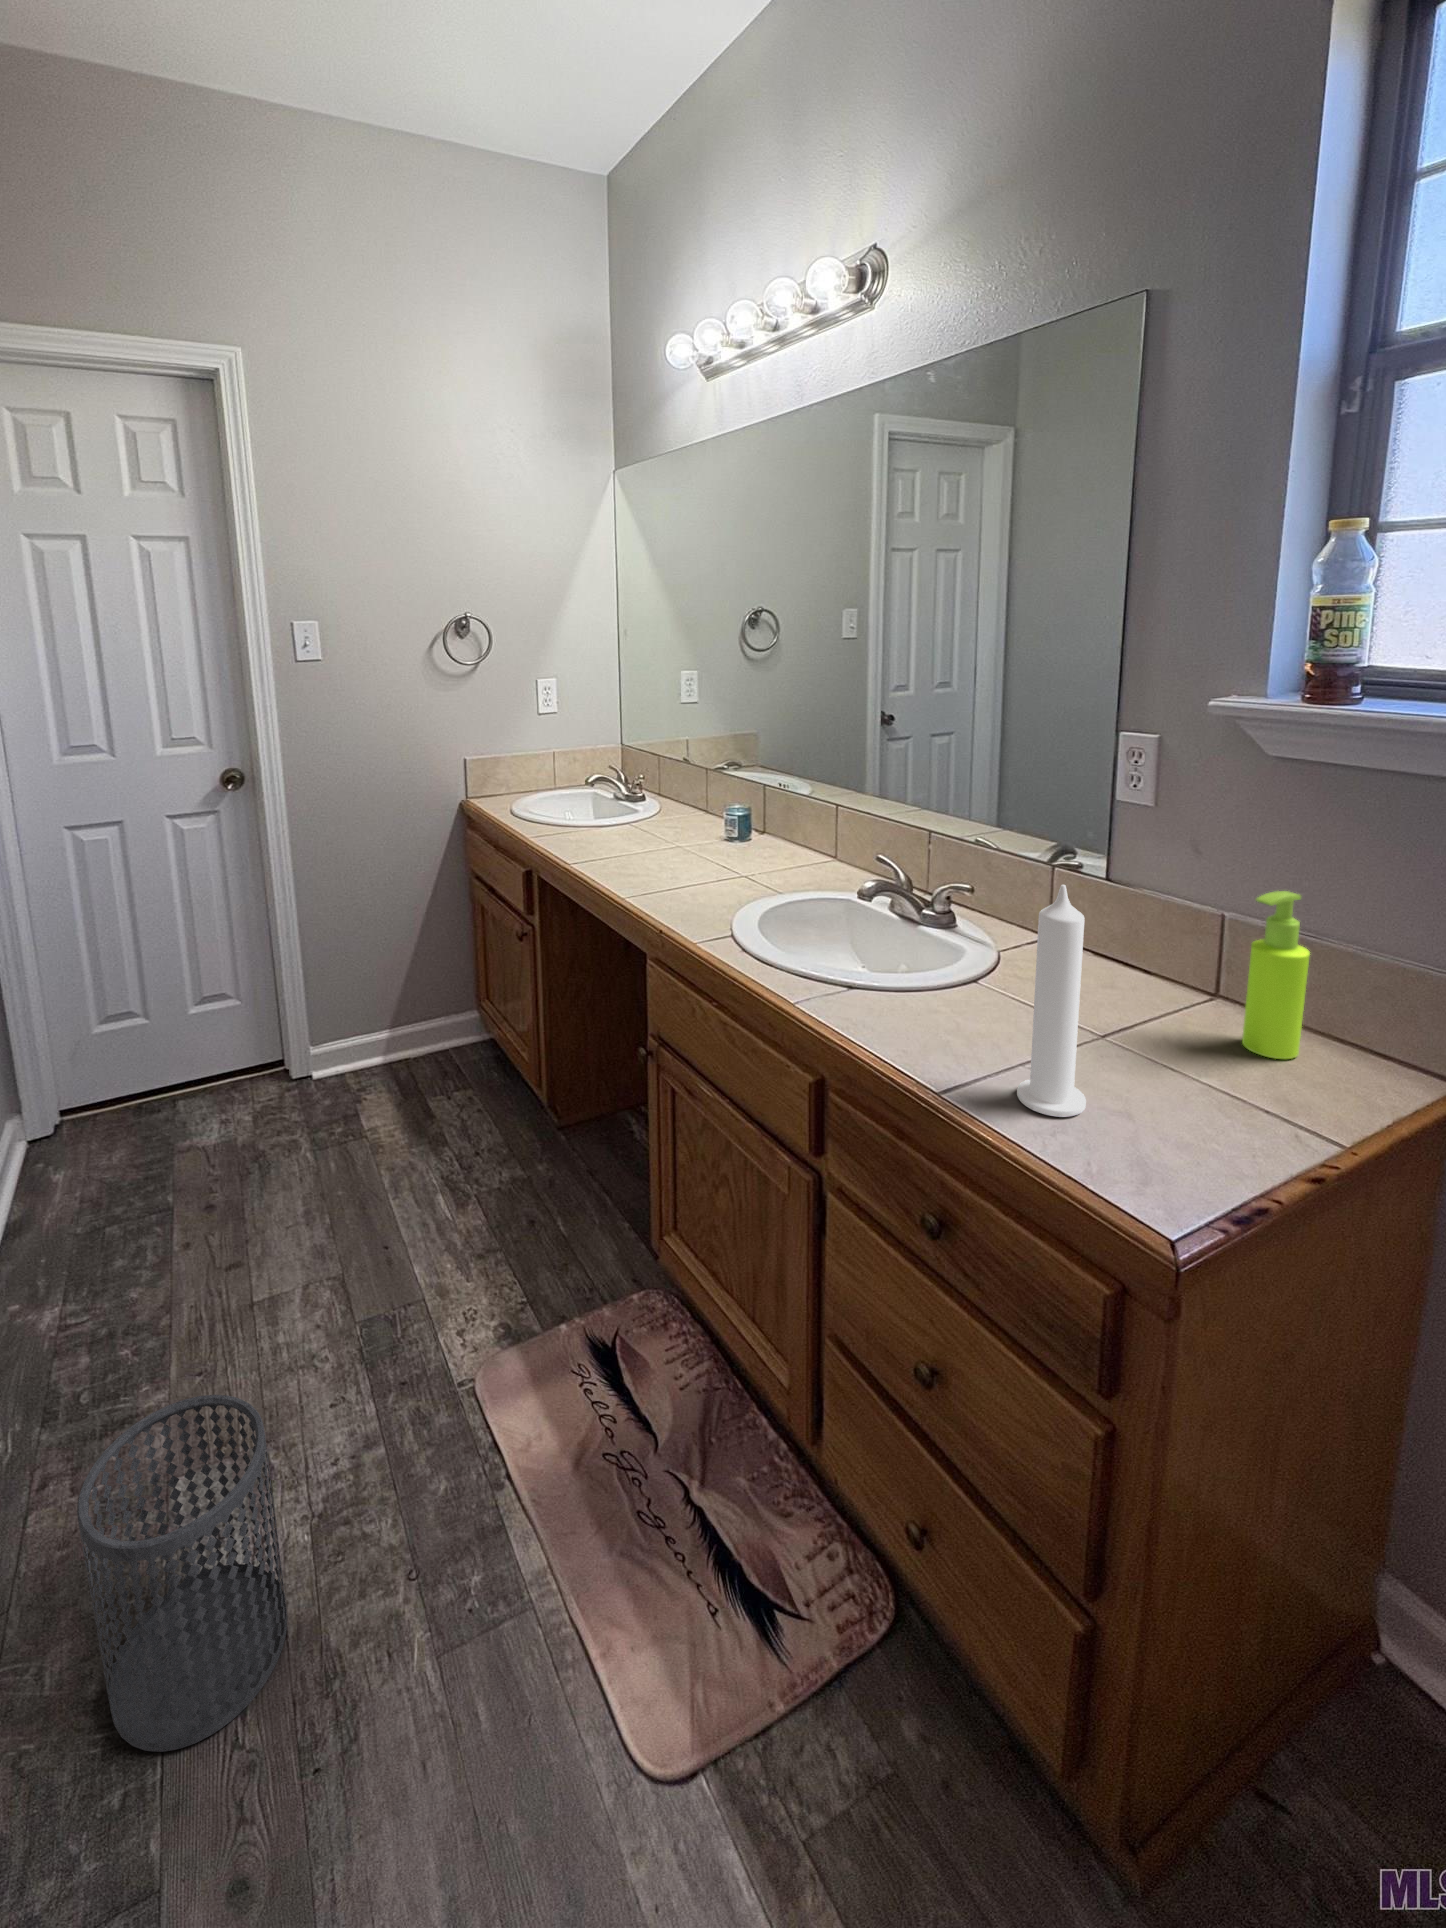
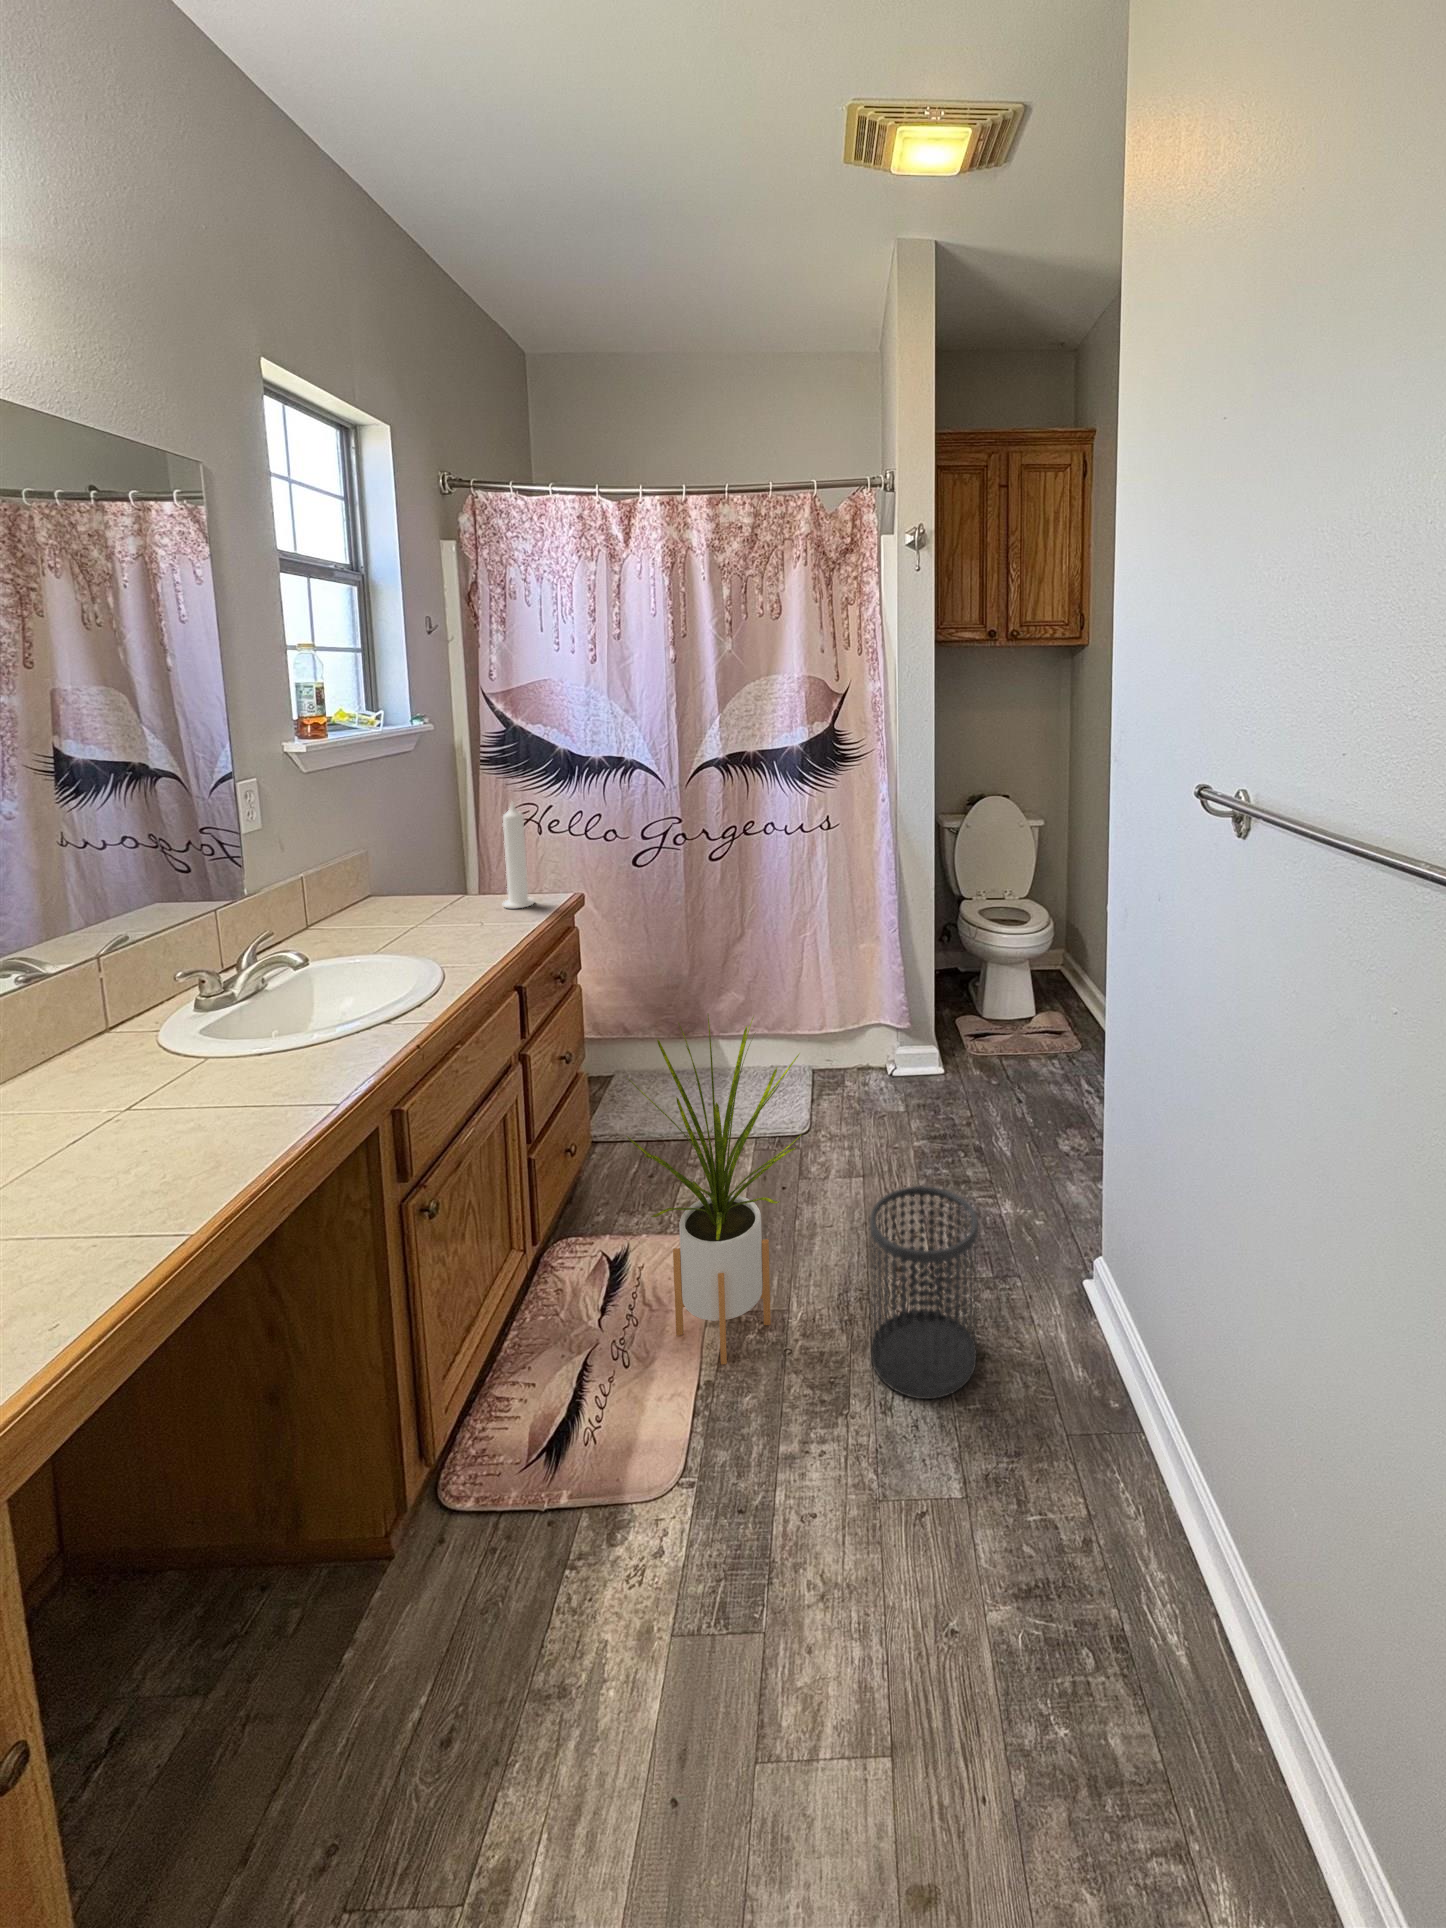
soap dispenser: present [1242,891,1310,1059] -> none [368,821,400,906]
house plant: none [369,1122,643,1630] -> present [626,1015,801,1365]

